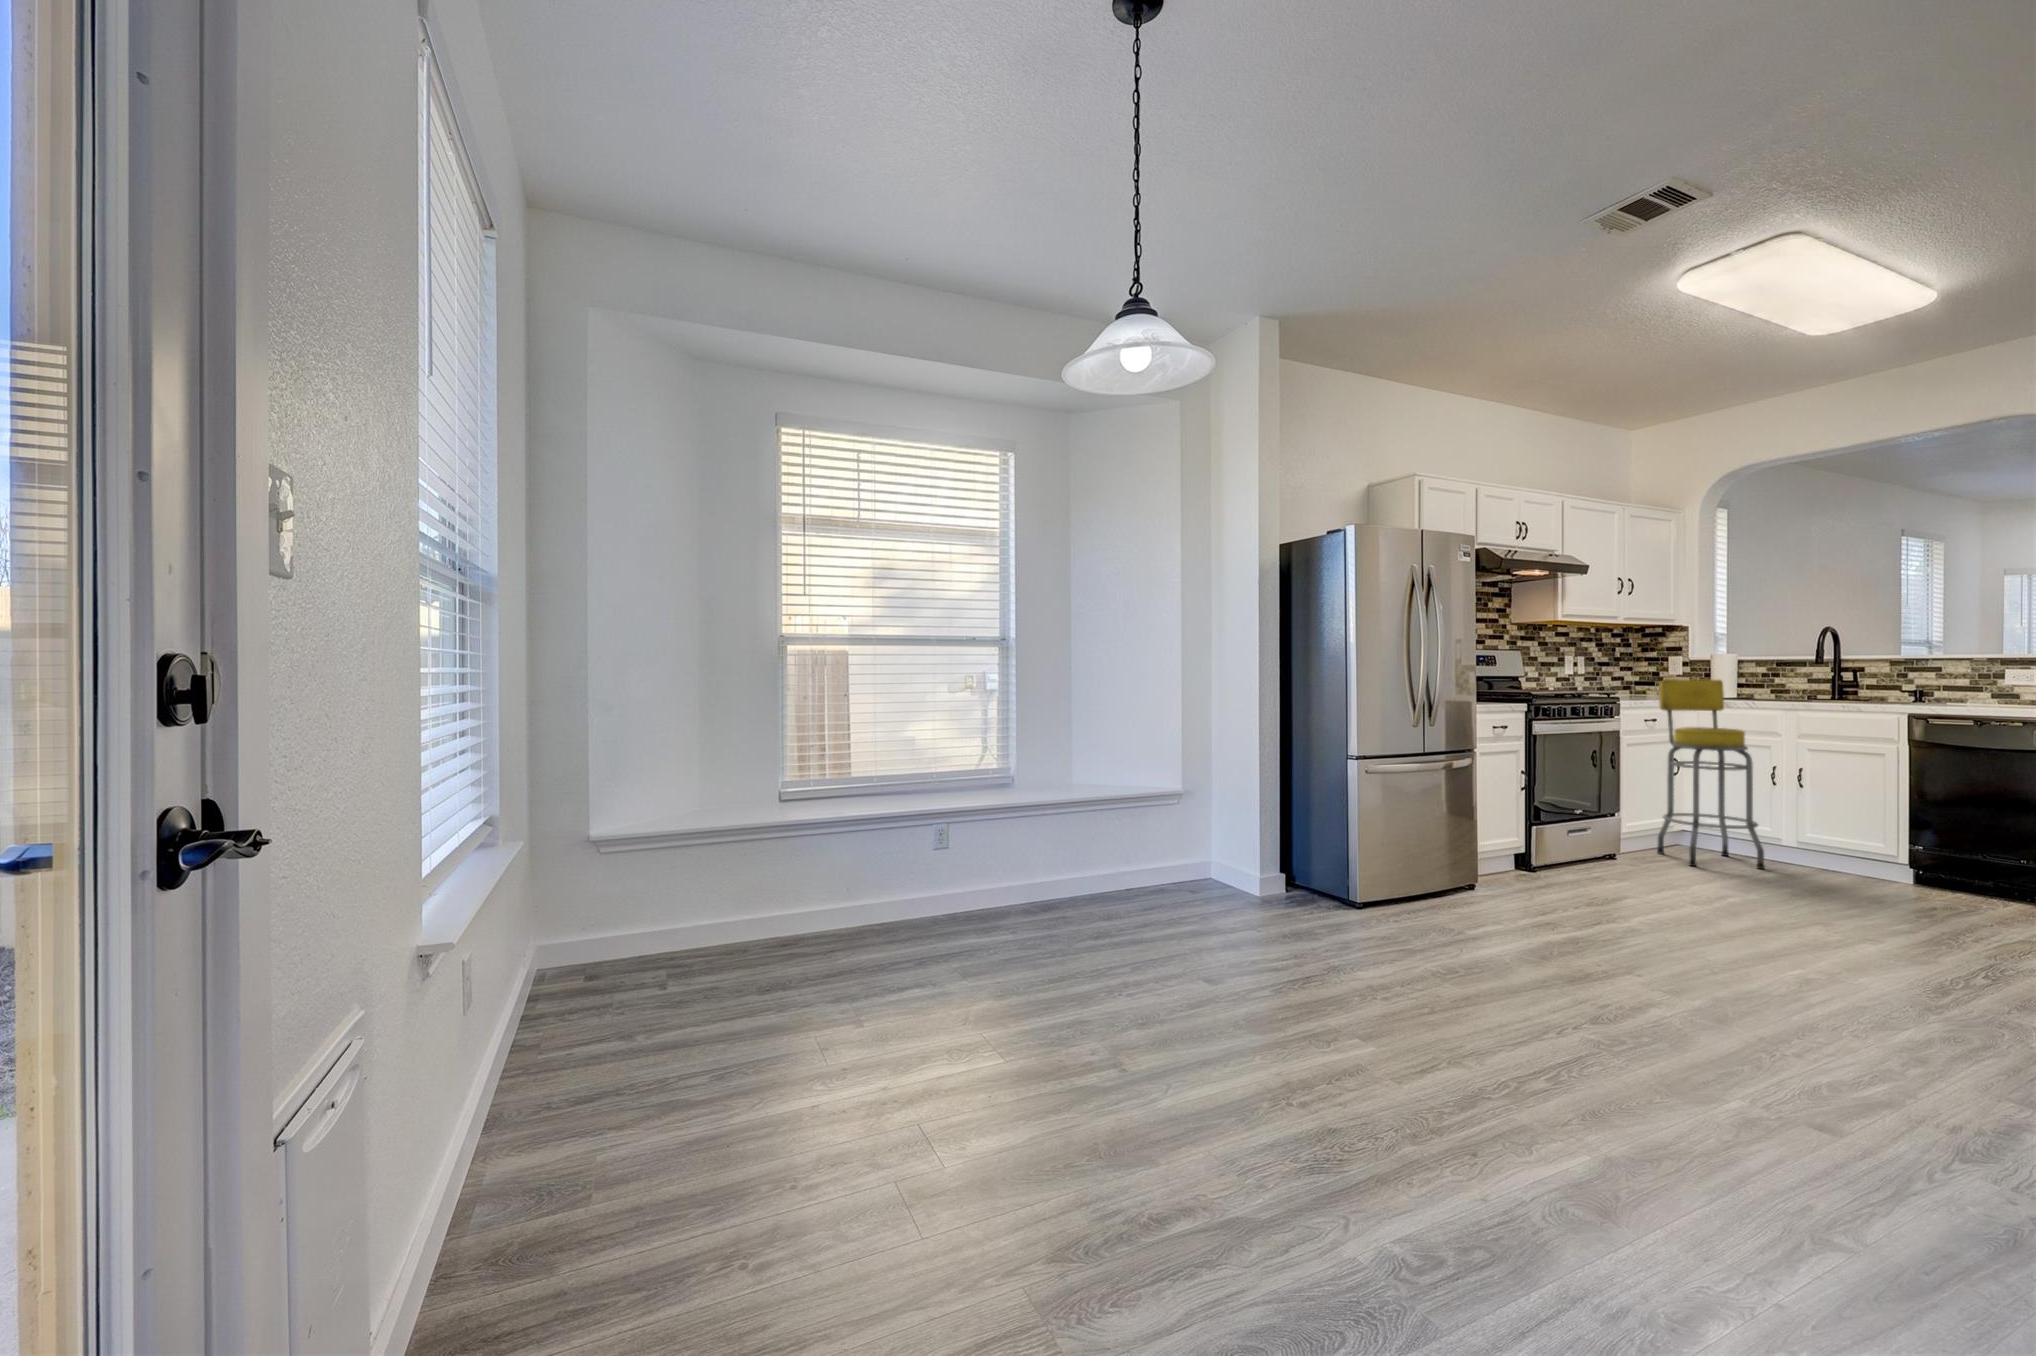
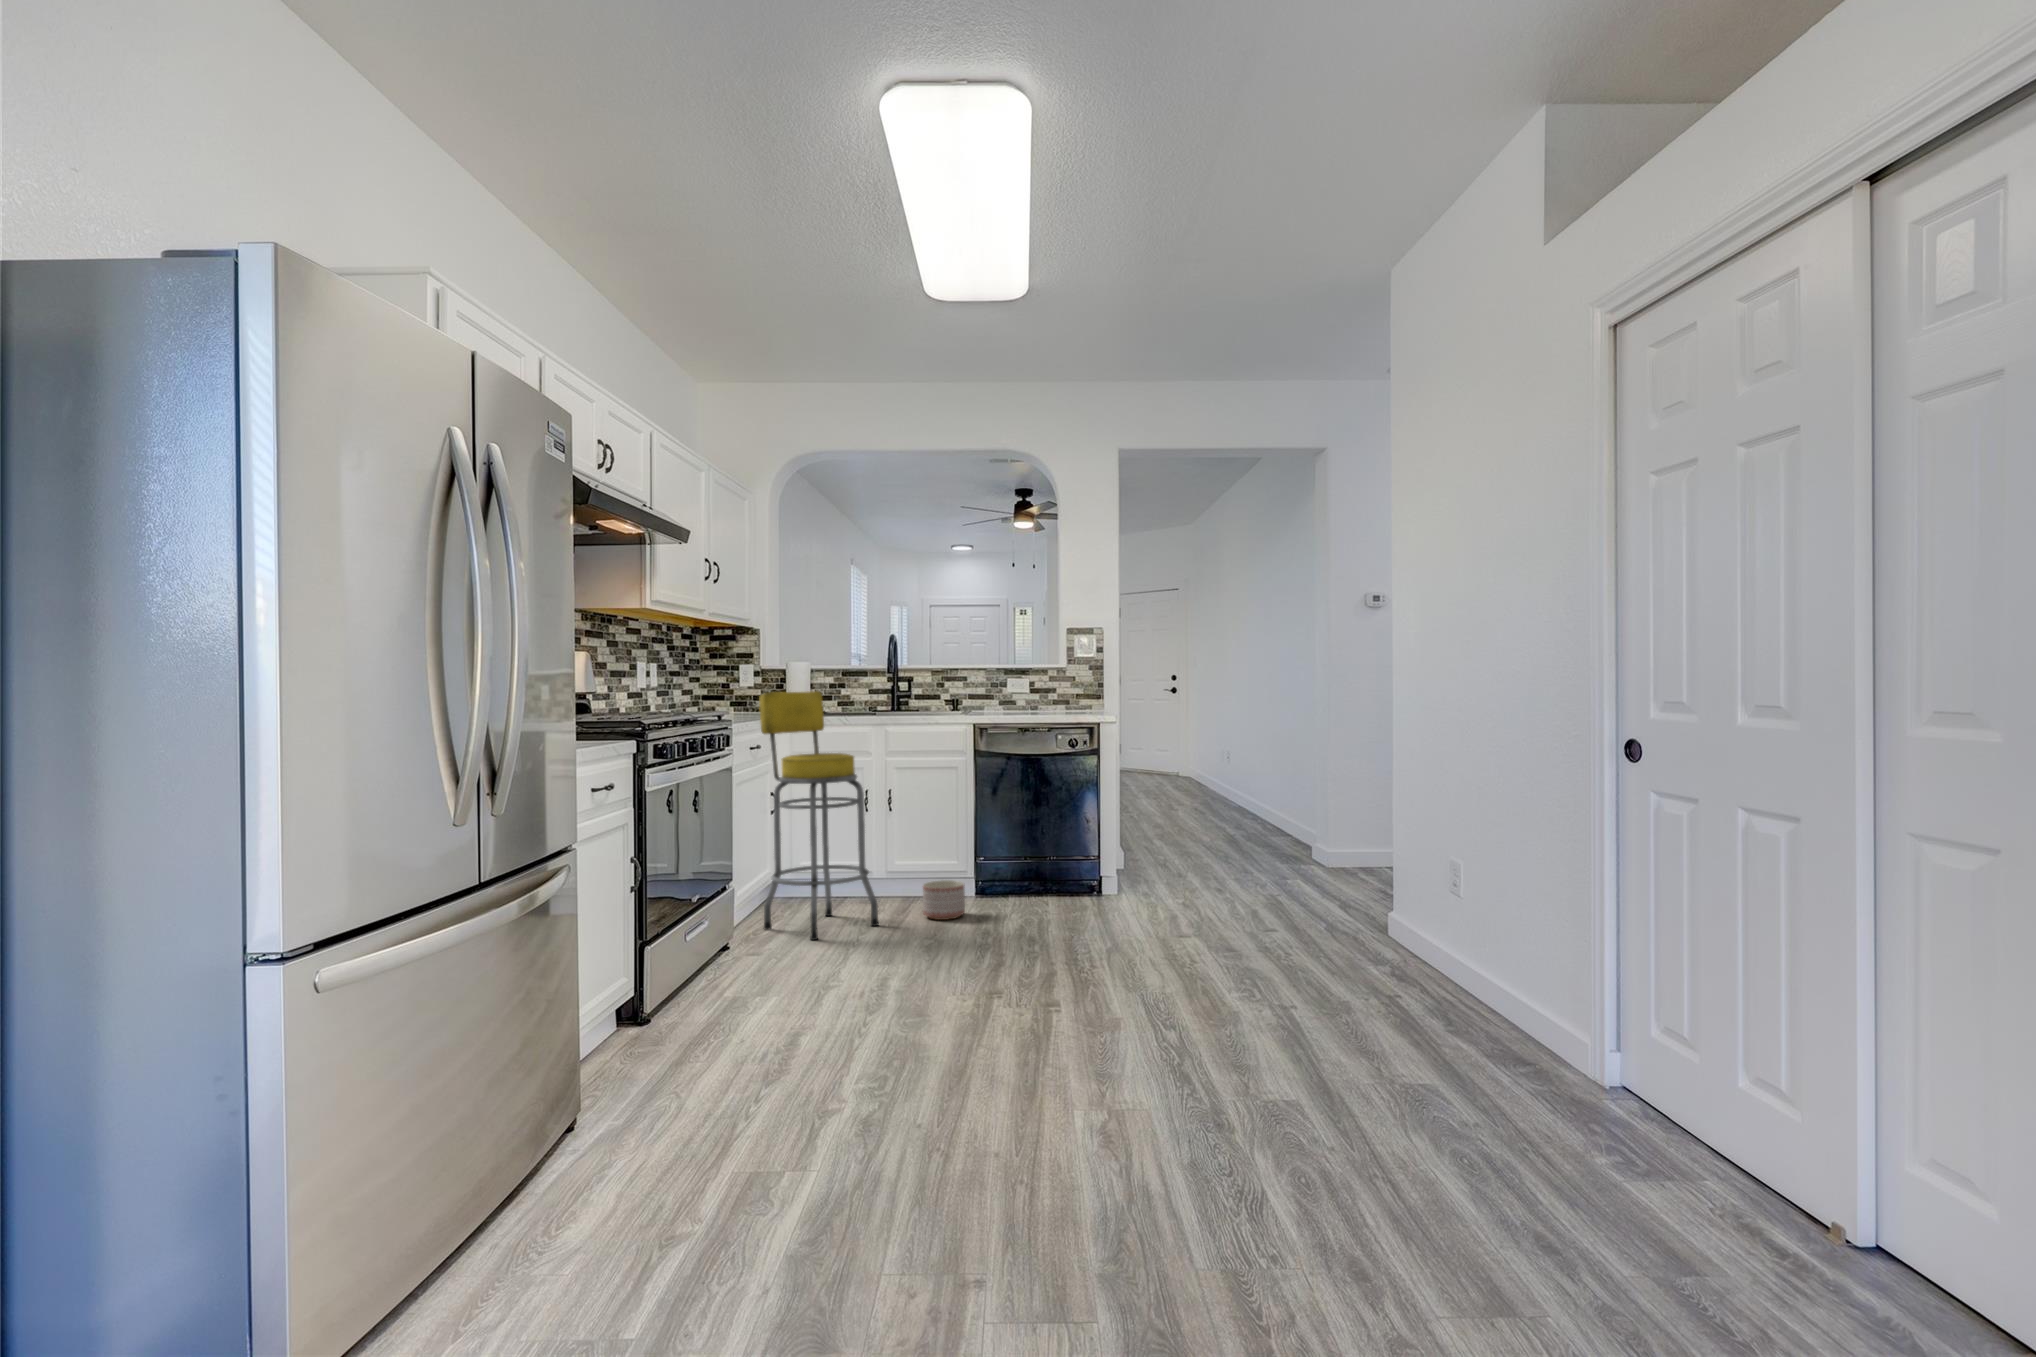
planter: none [1819,845,1869,880] -> present [923,880,965,920]

